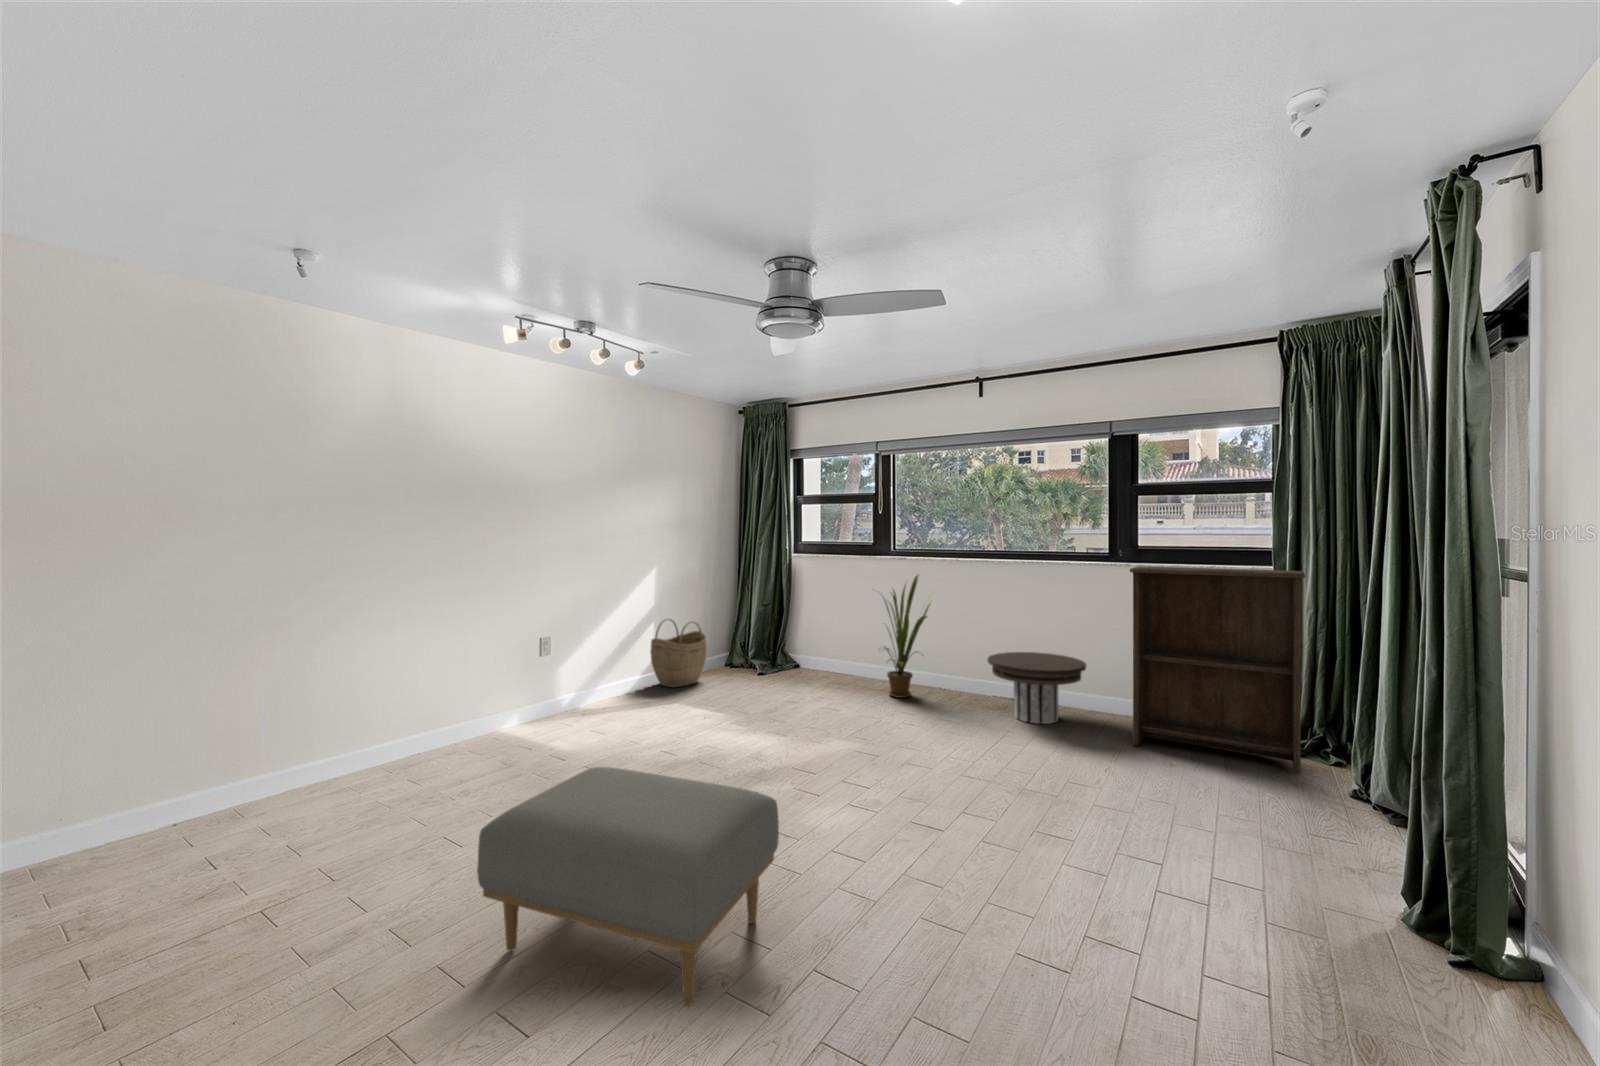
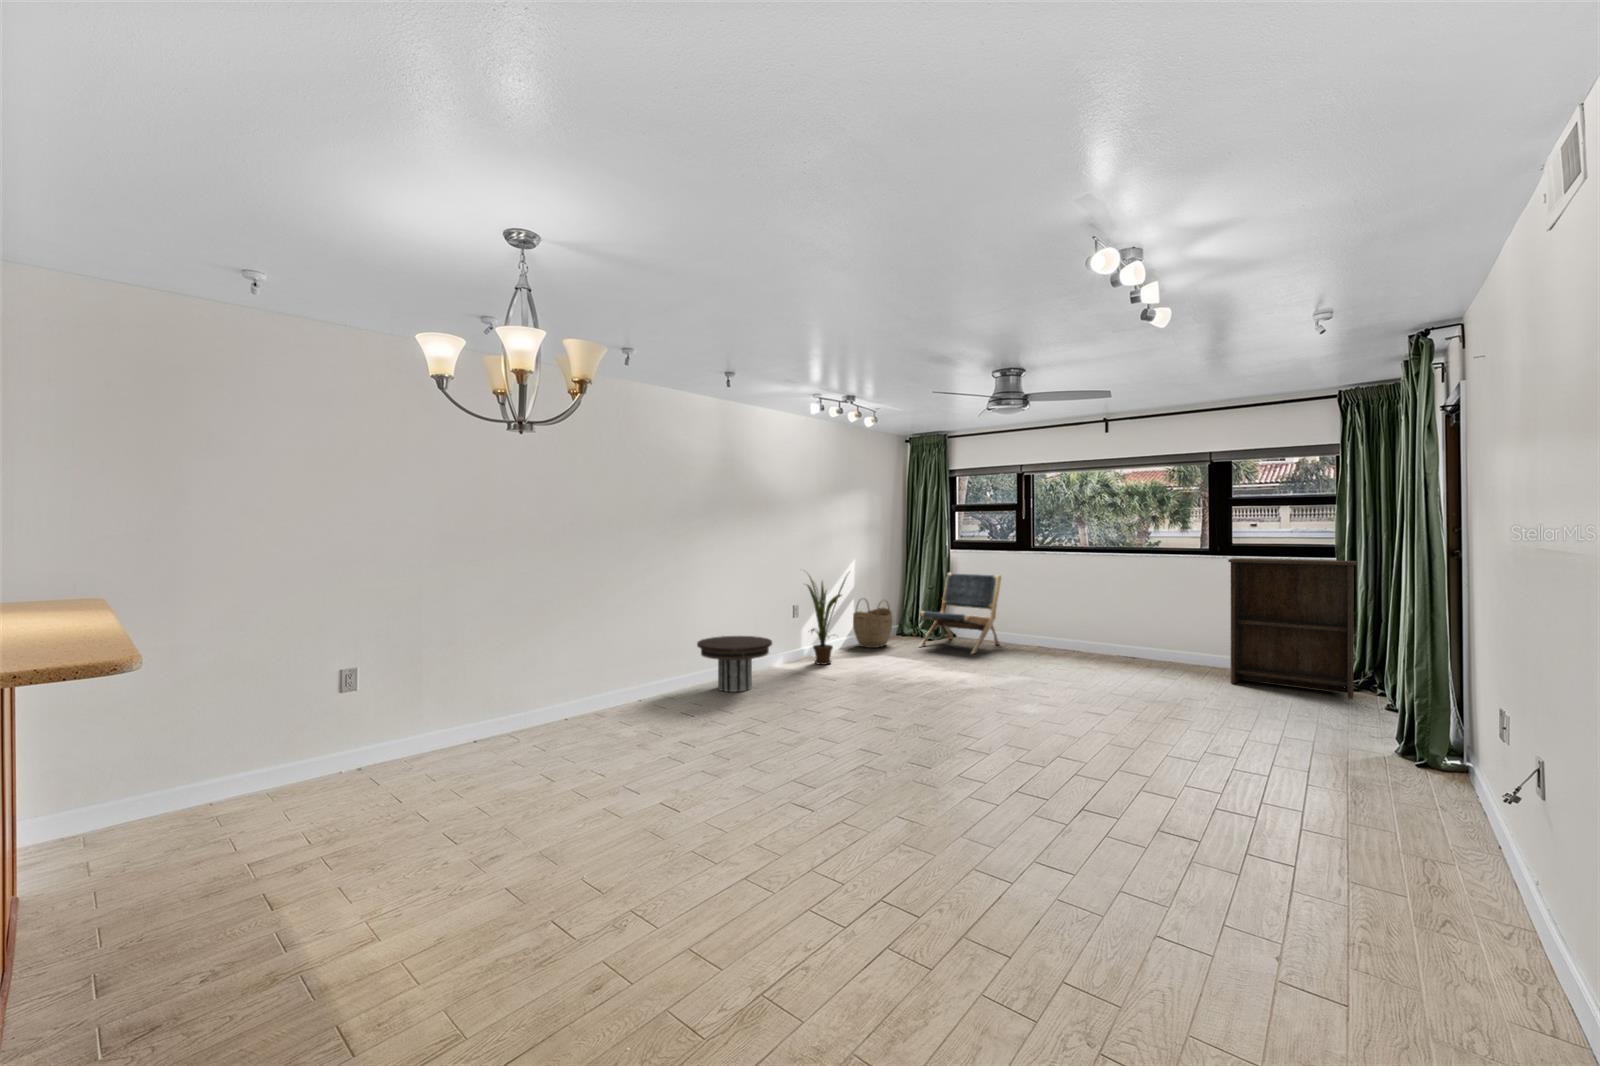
house plant: present [884,575,930,698] -> present [806,571,850,665]
lounge chair: none [738,583,851,696] -> present [919,573,1001,654]
side table: present [988,652,1087,724] -> present [697,636,772,692]
ottoman: present [477,767,779,1006] -> none [884,665,1031,766]

